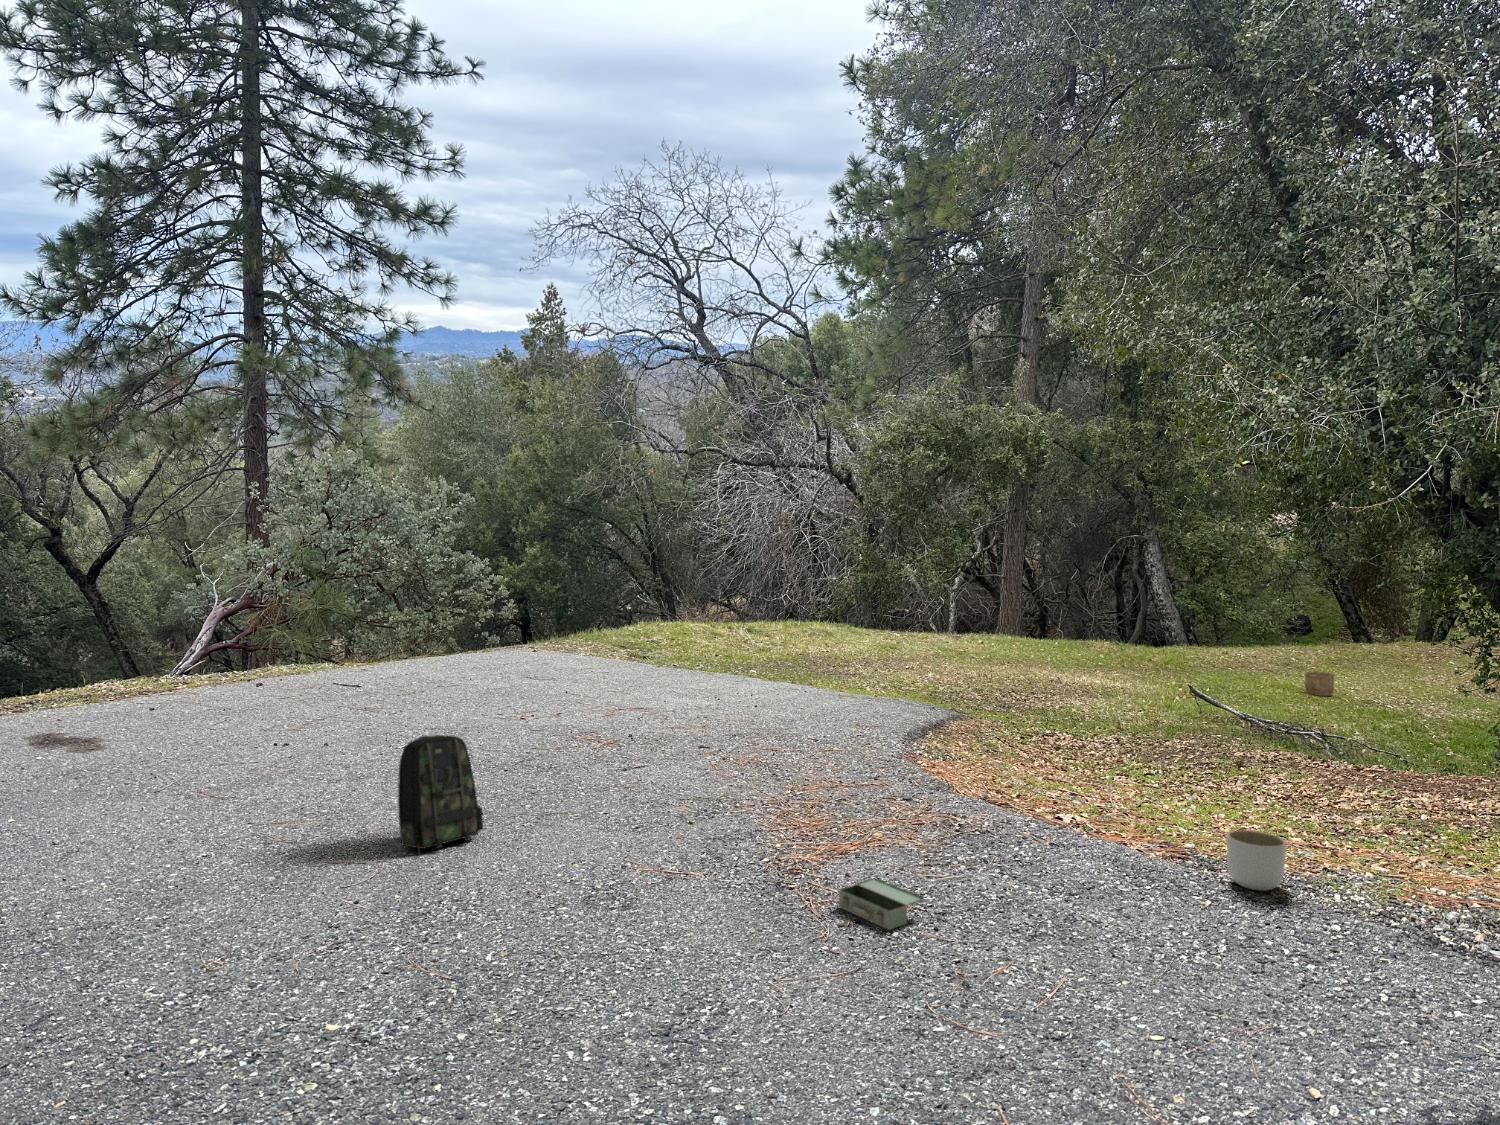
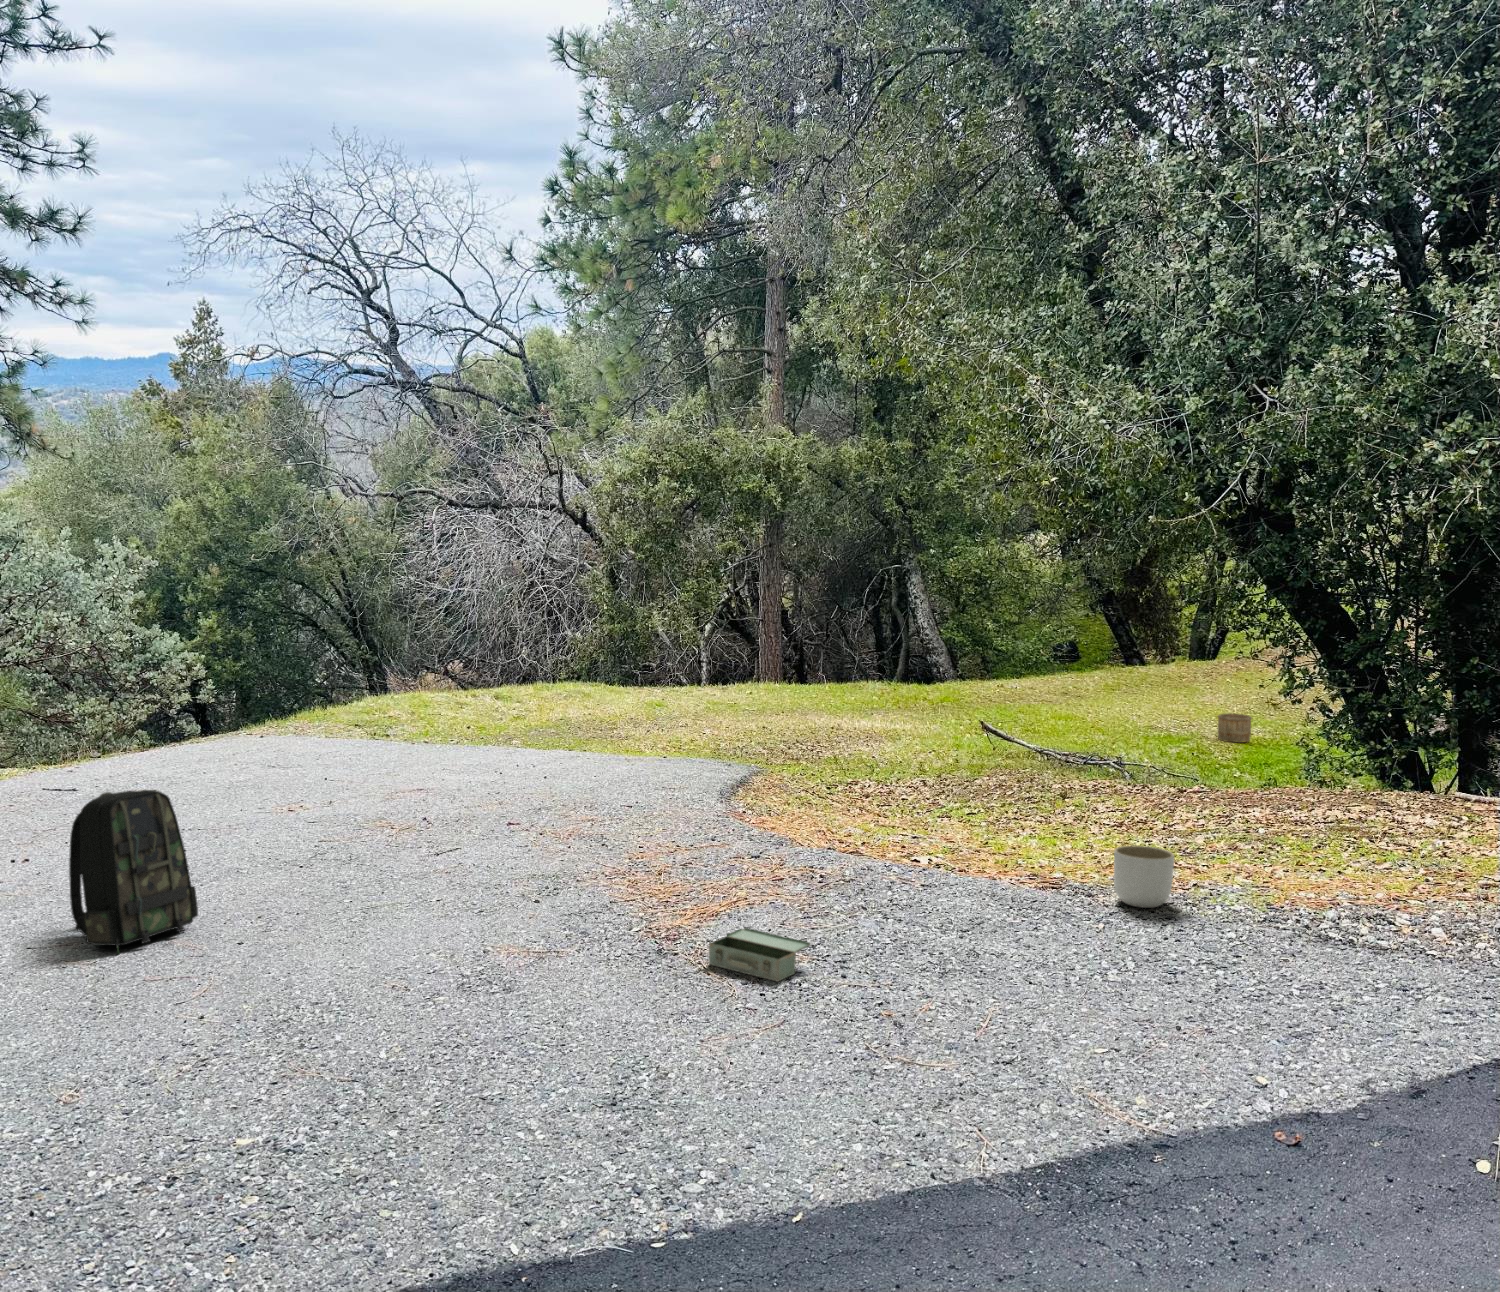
wooden bucket: present [1305,672,1335,696] -> present [1218,713,1252,742]

